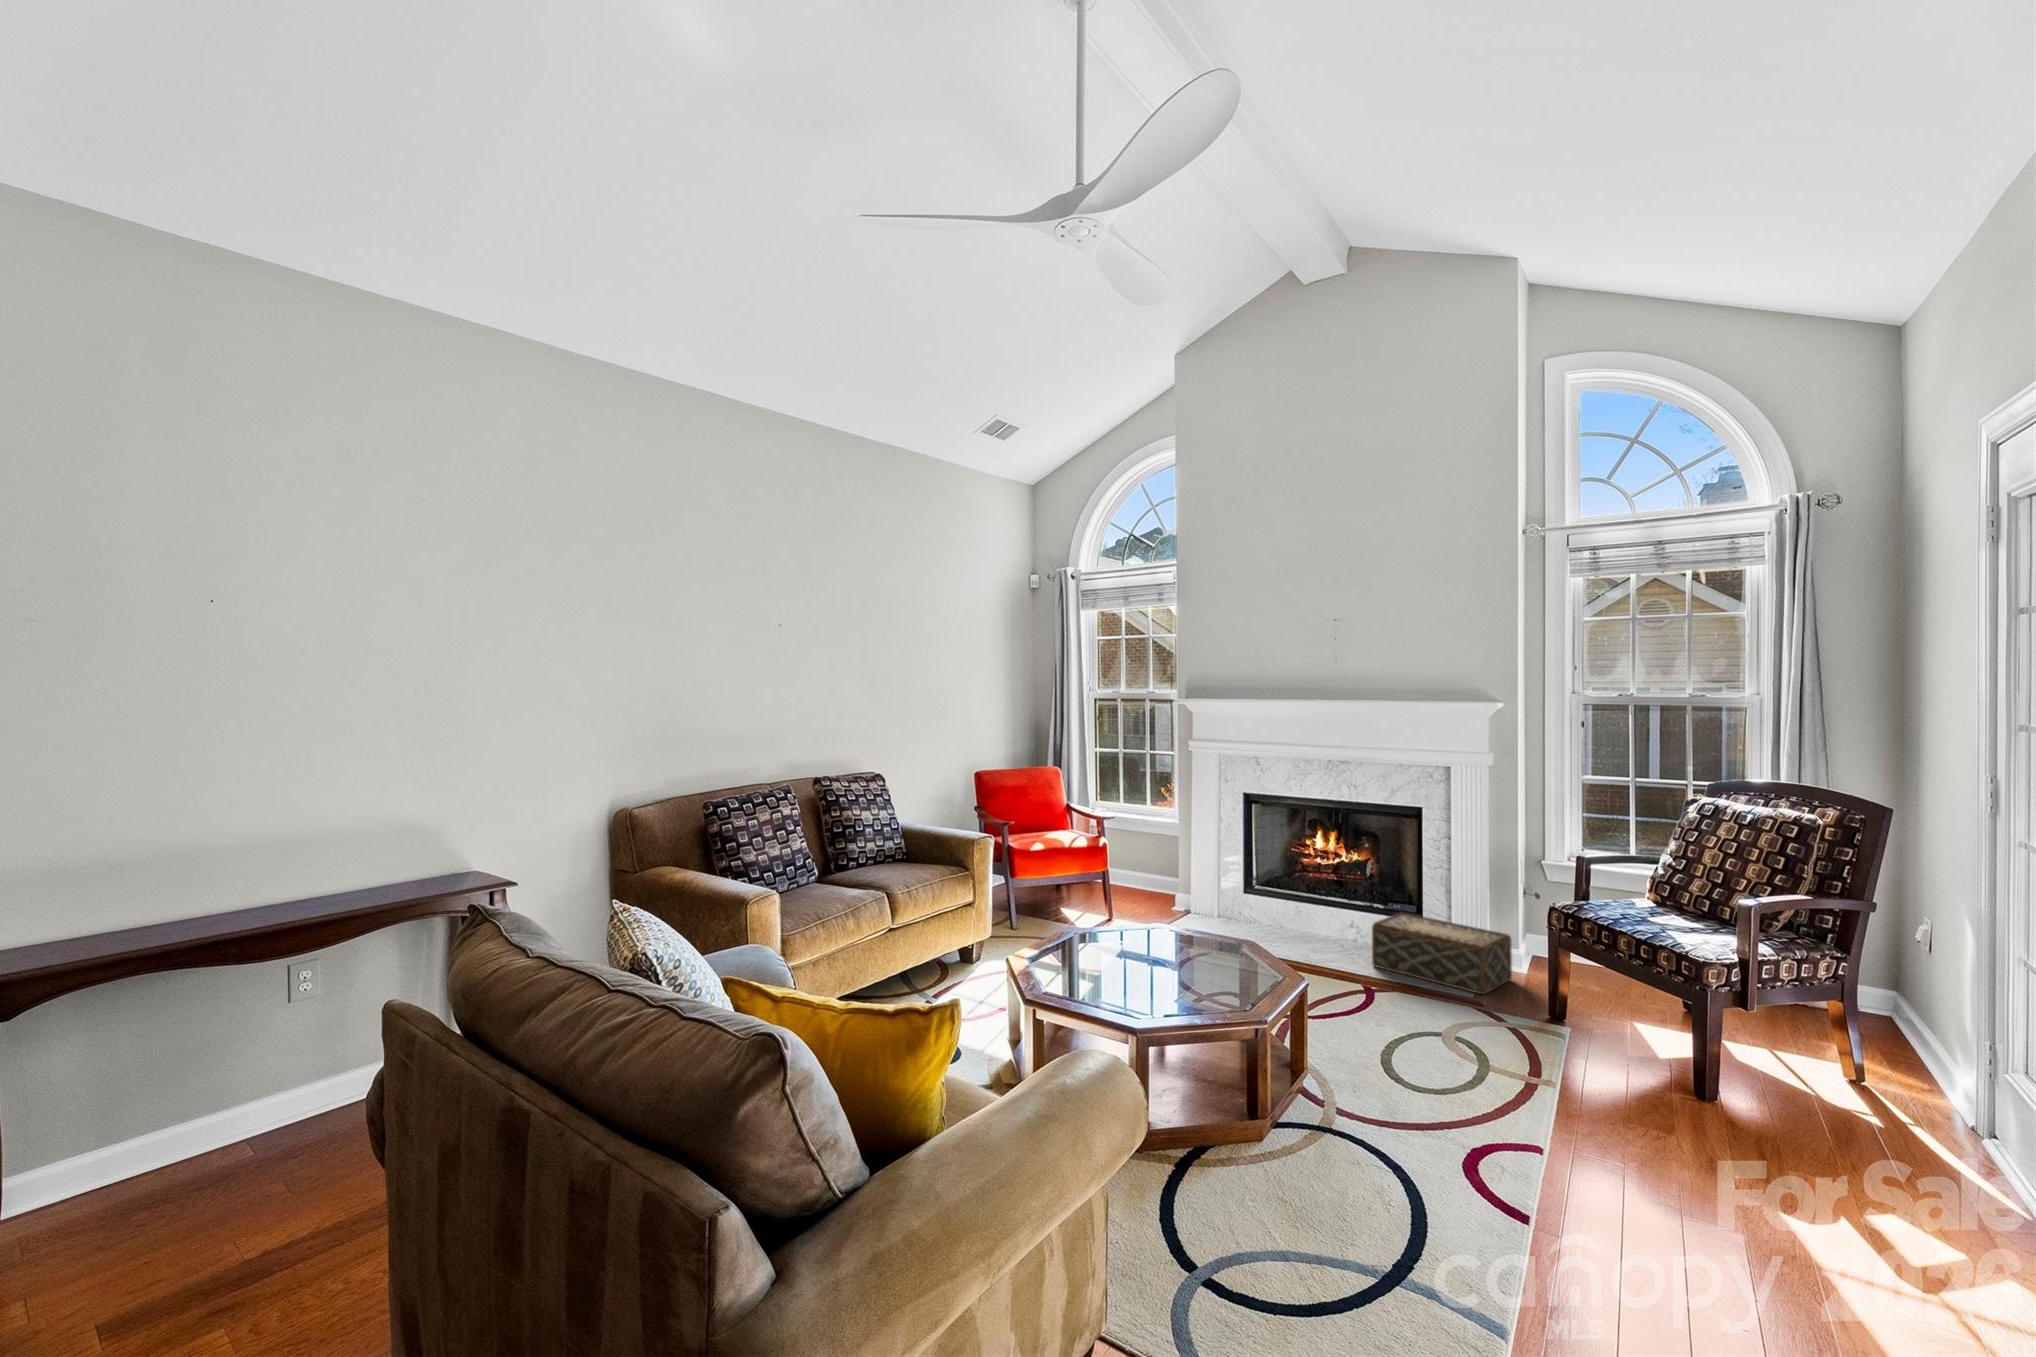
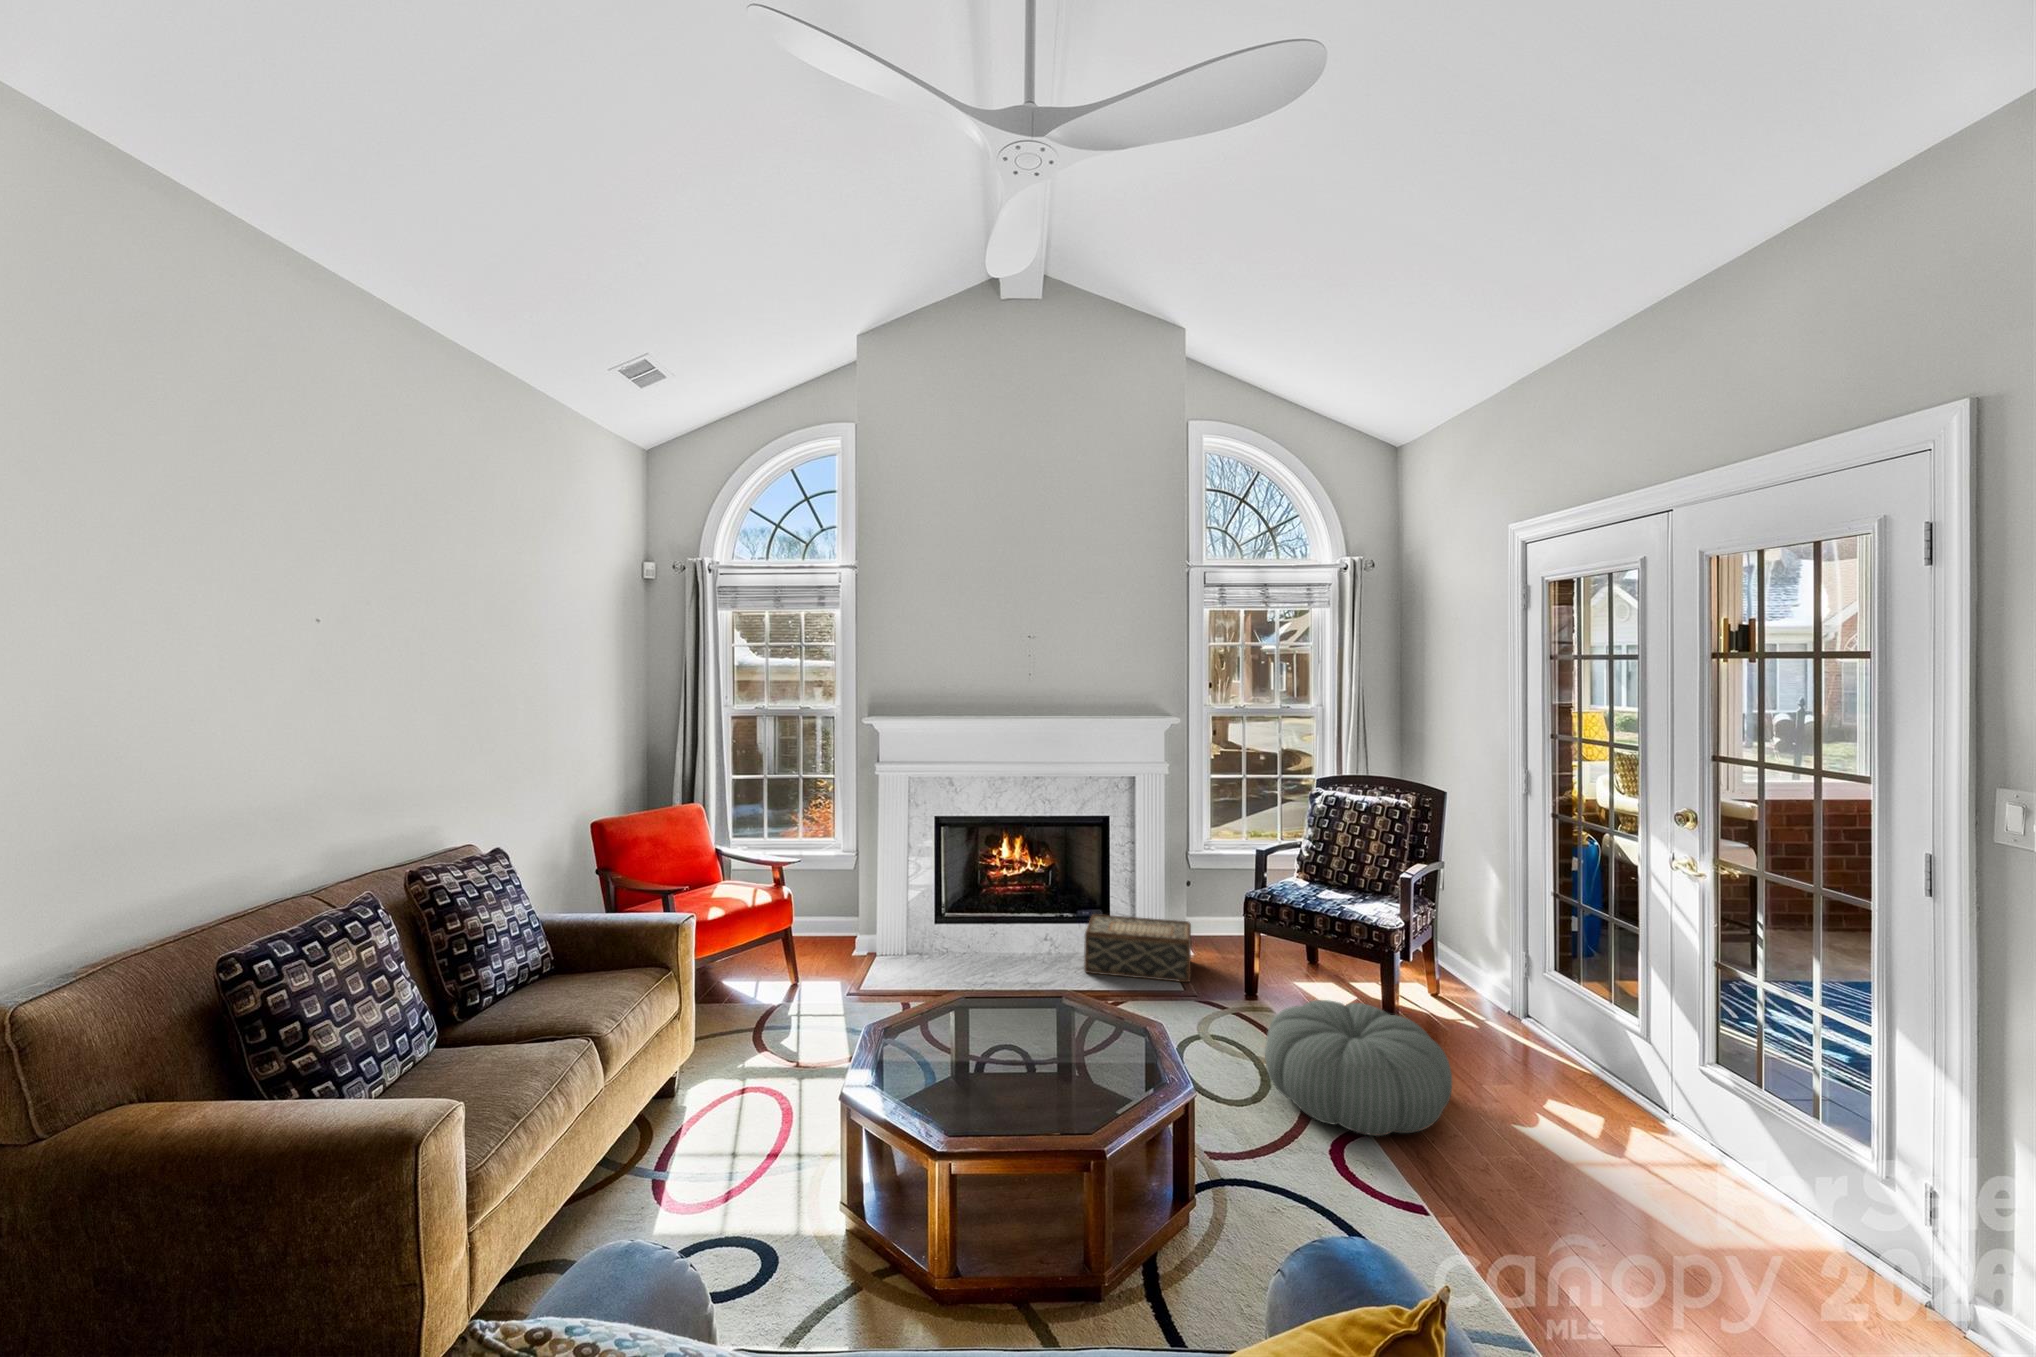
pouf: none [1446,1006,1671,1148] -> present [1265,1000,1452,1136]

